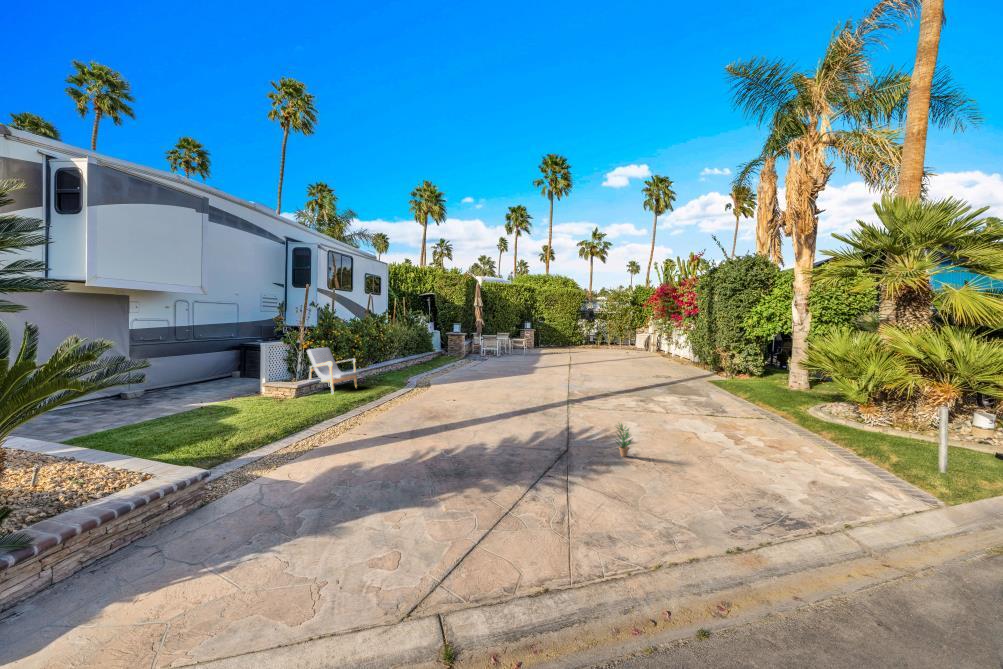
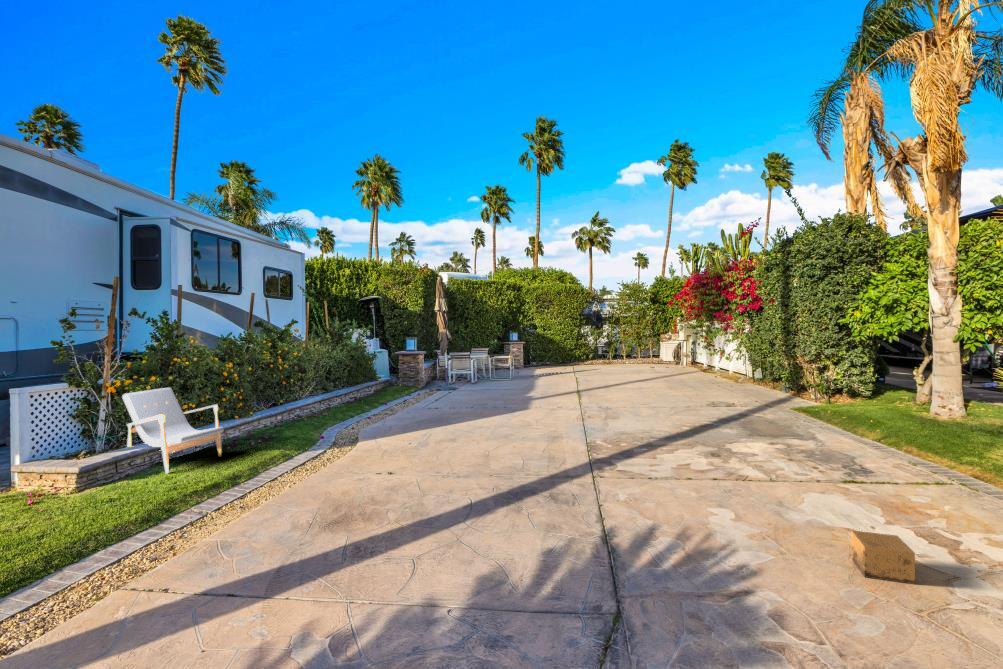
potted plant: present [616,423,631,457] -> none [728,543,777,630]
cardboard box: none [683,428,706,450] -> present [851,531,915,584]

